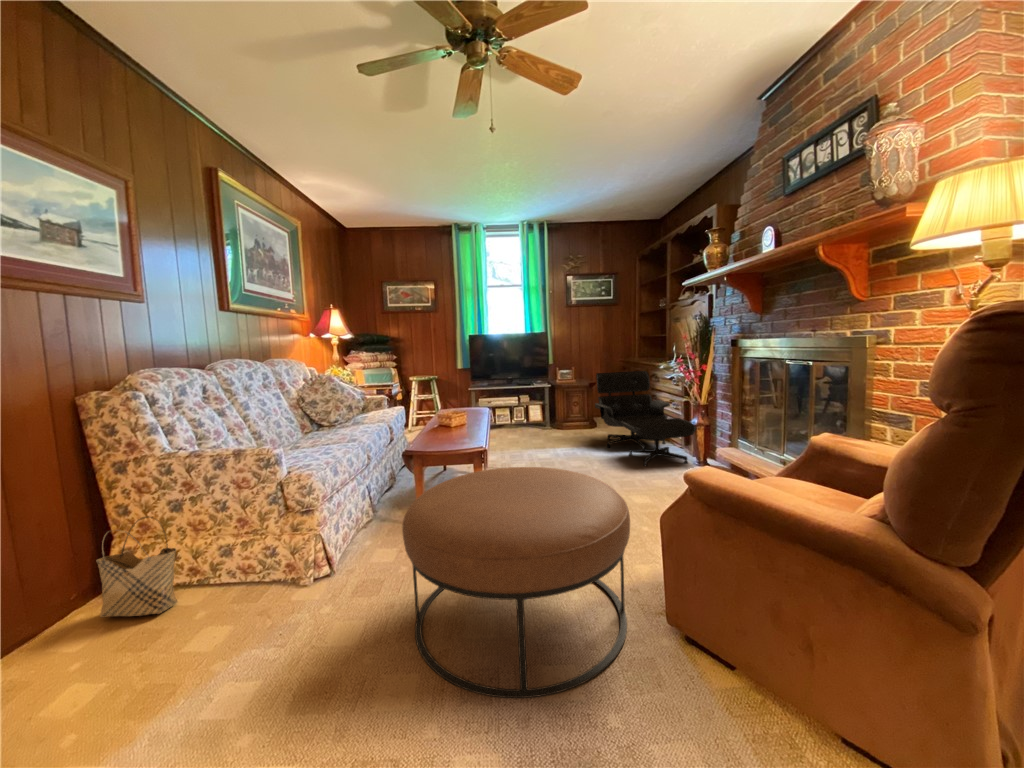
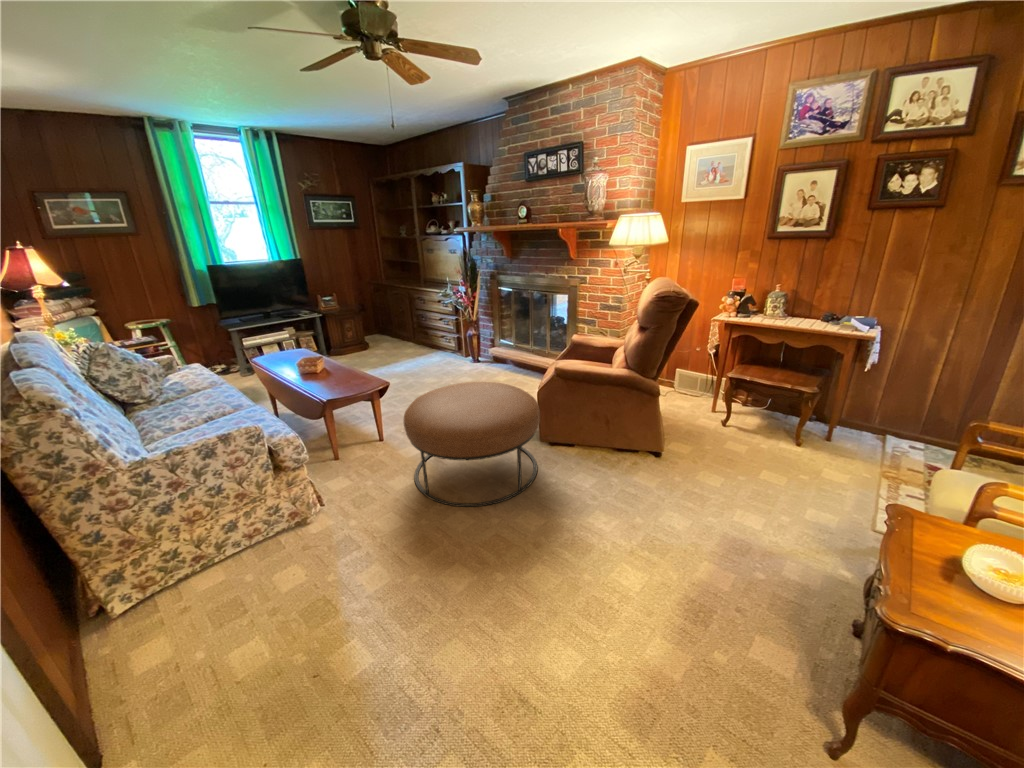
lounge chair: present [595,371,696,466] -> none [371,293,468,370]
woven basket: present [96,516,177,618] -> none [112,527,211,632]

